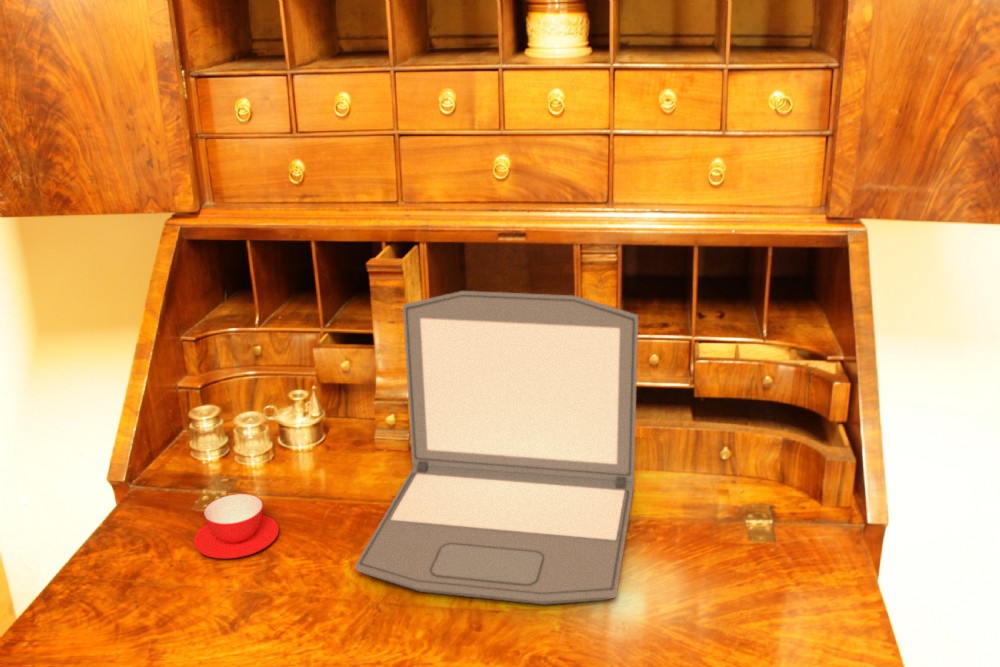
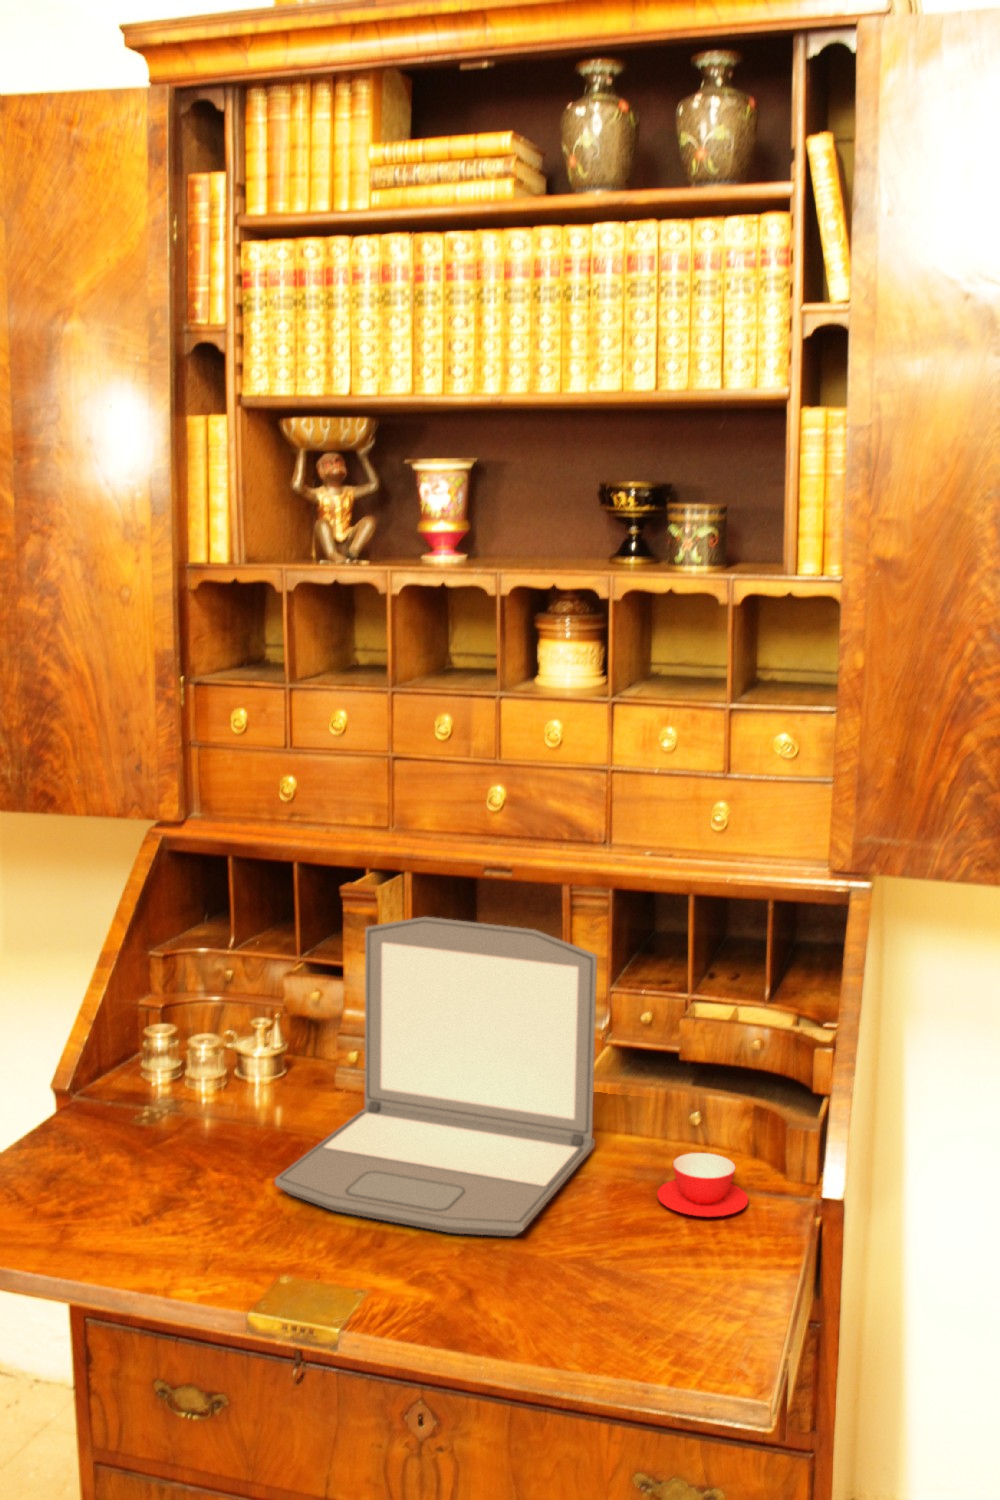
teacup: present [194,494,279,559] -> present [657,1153,748,1217]

